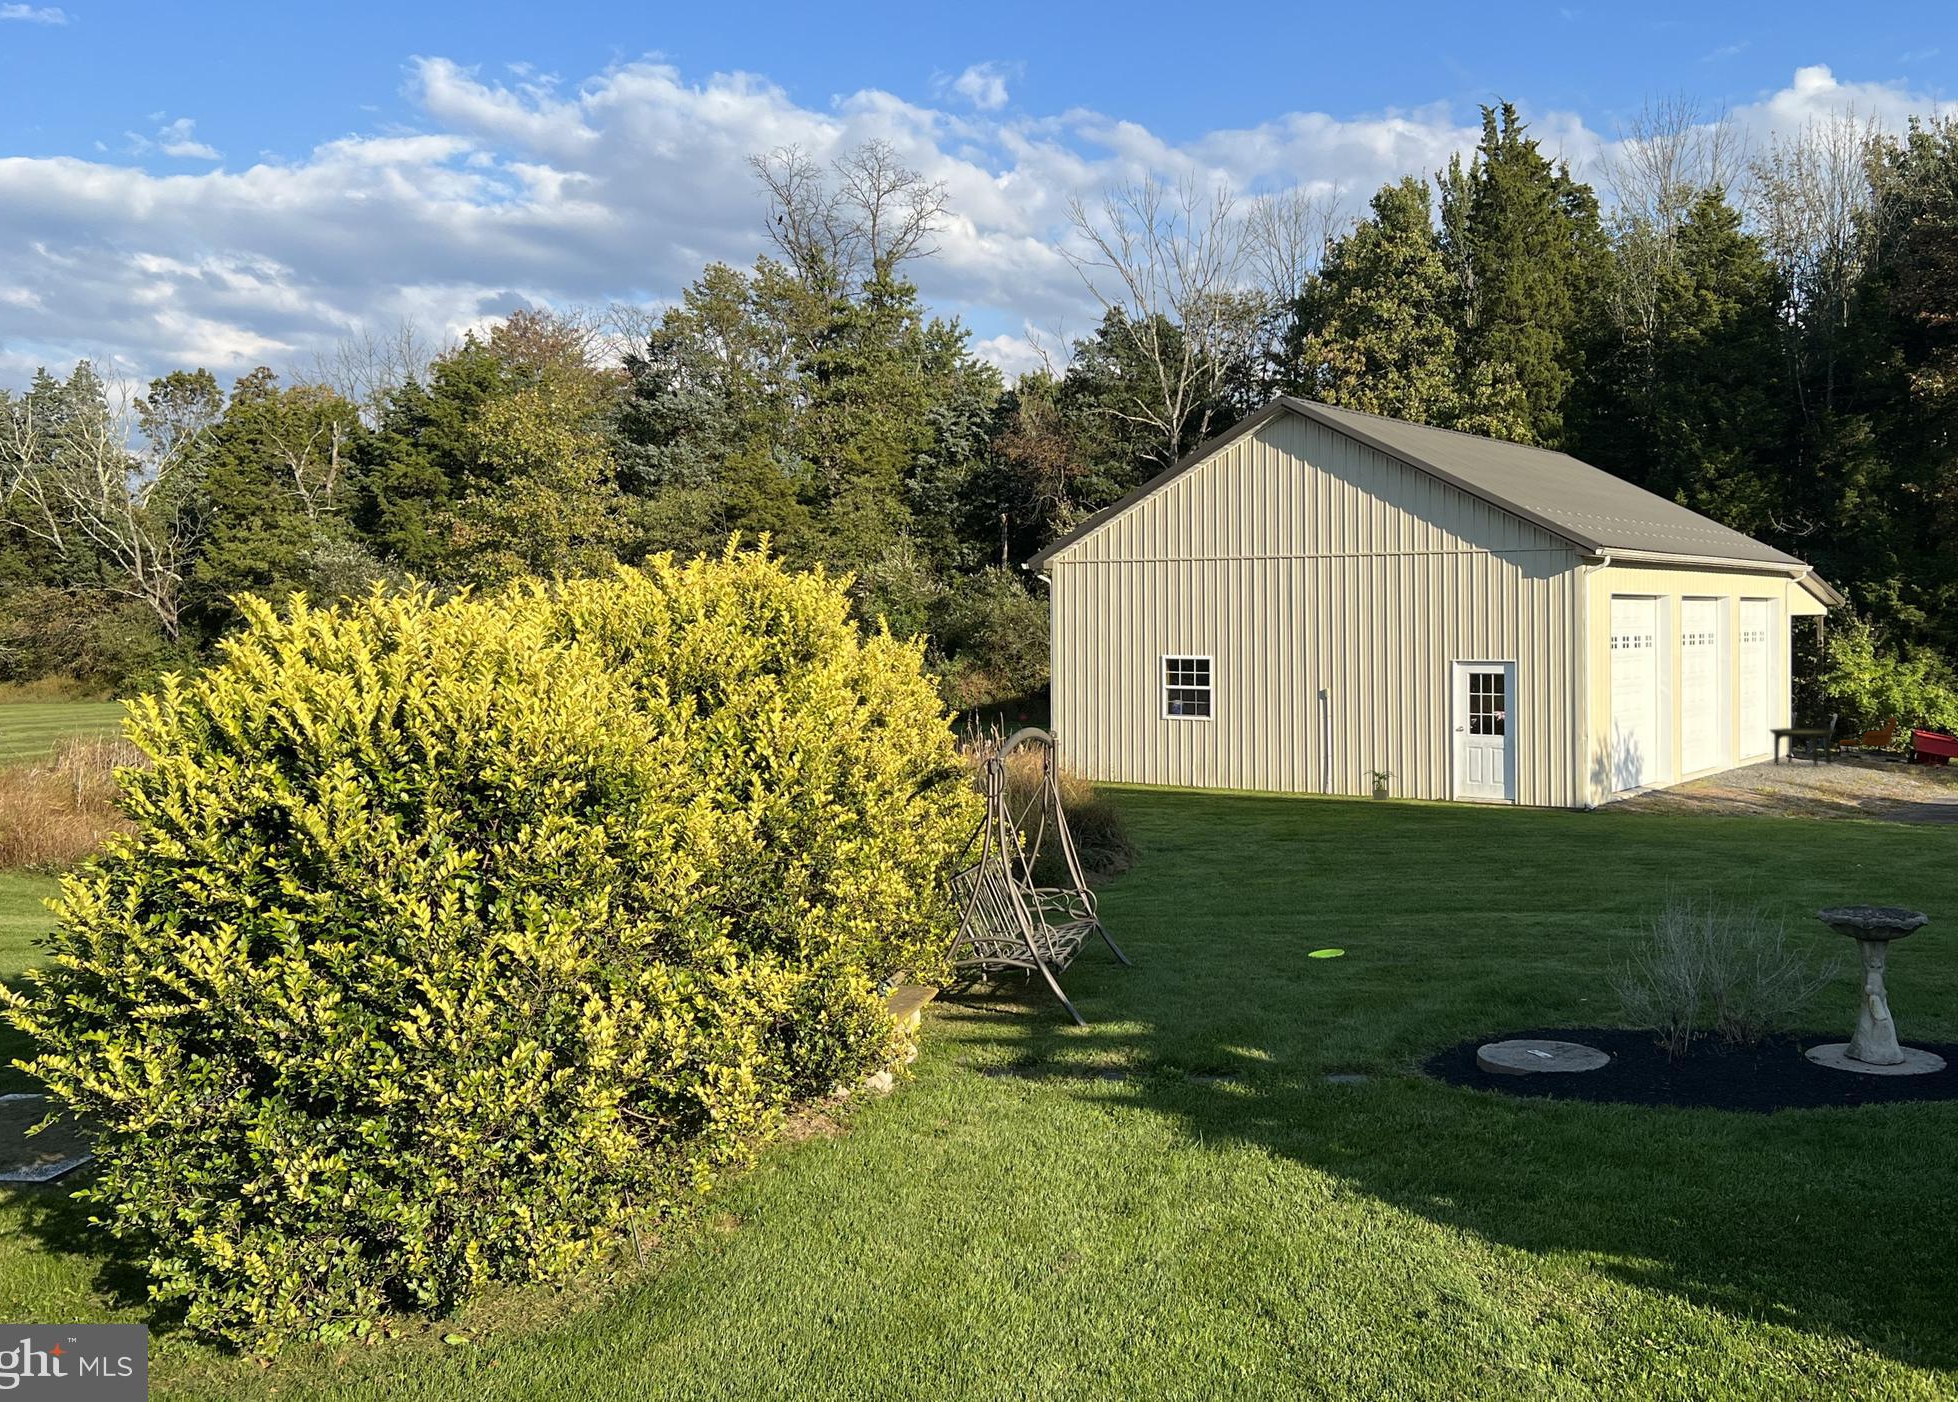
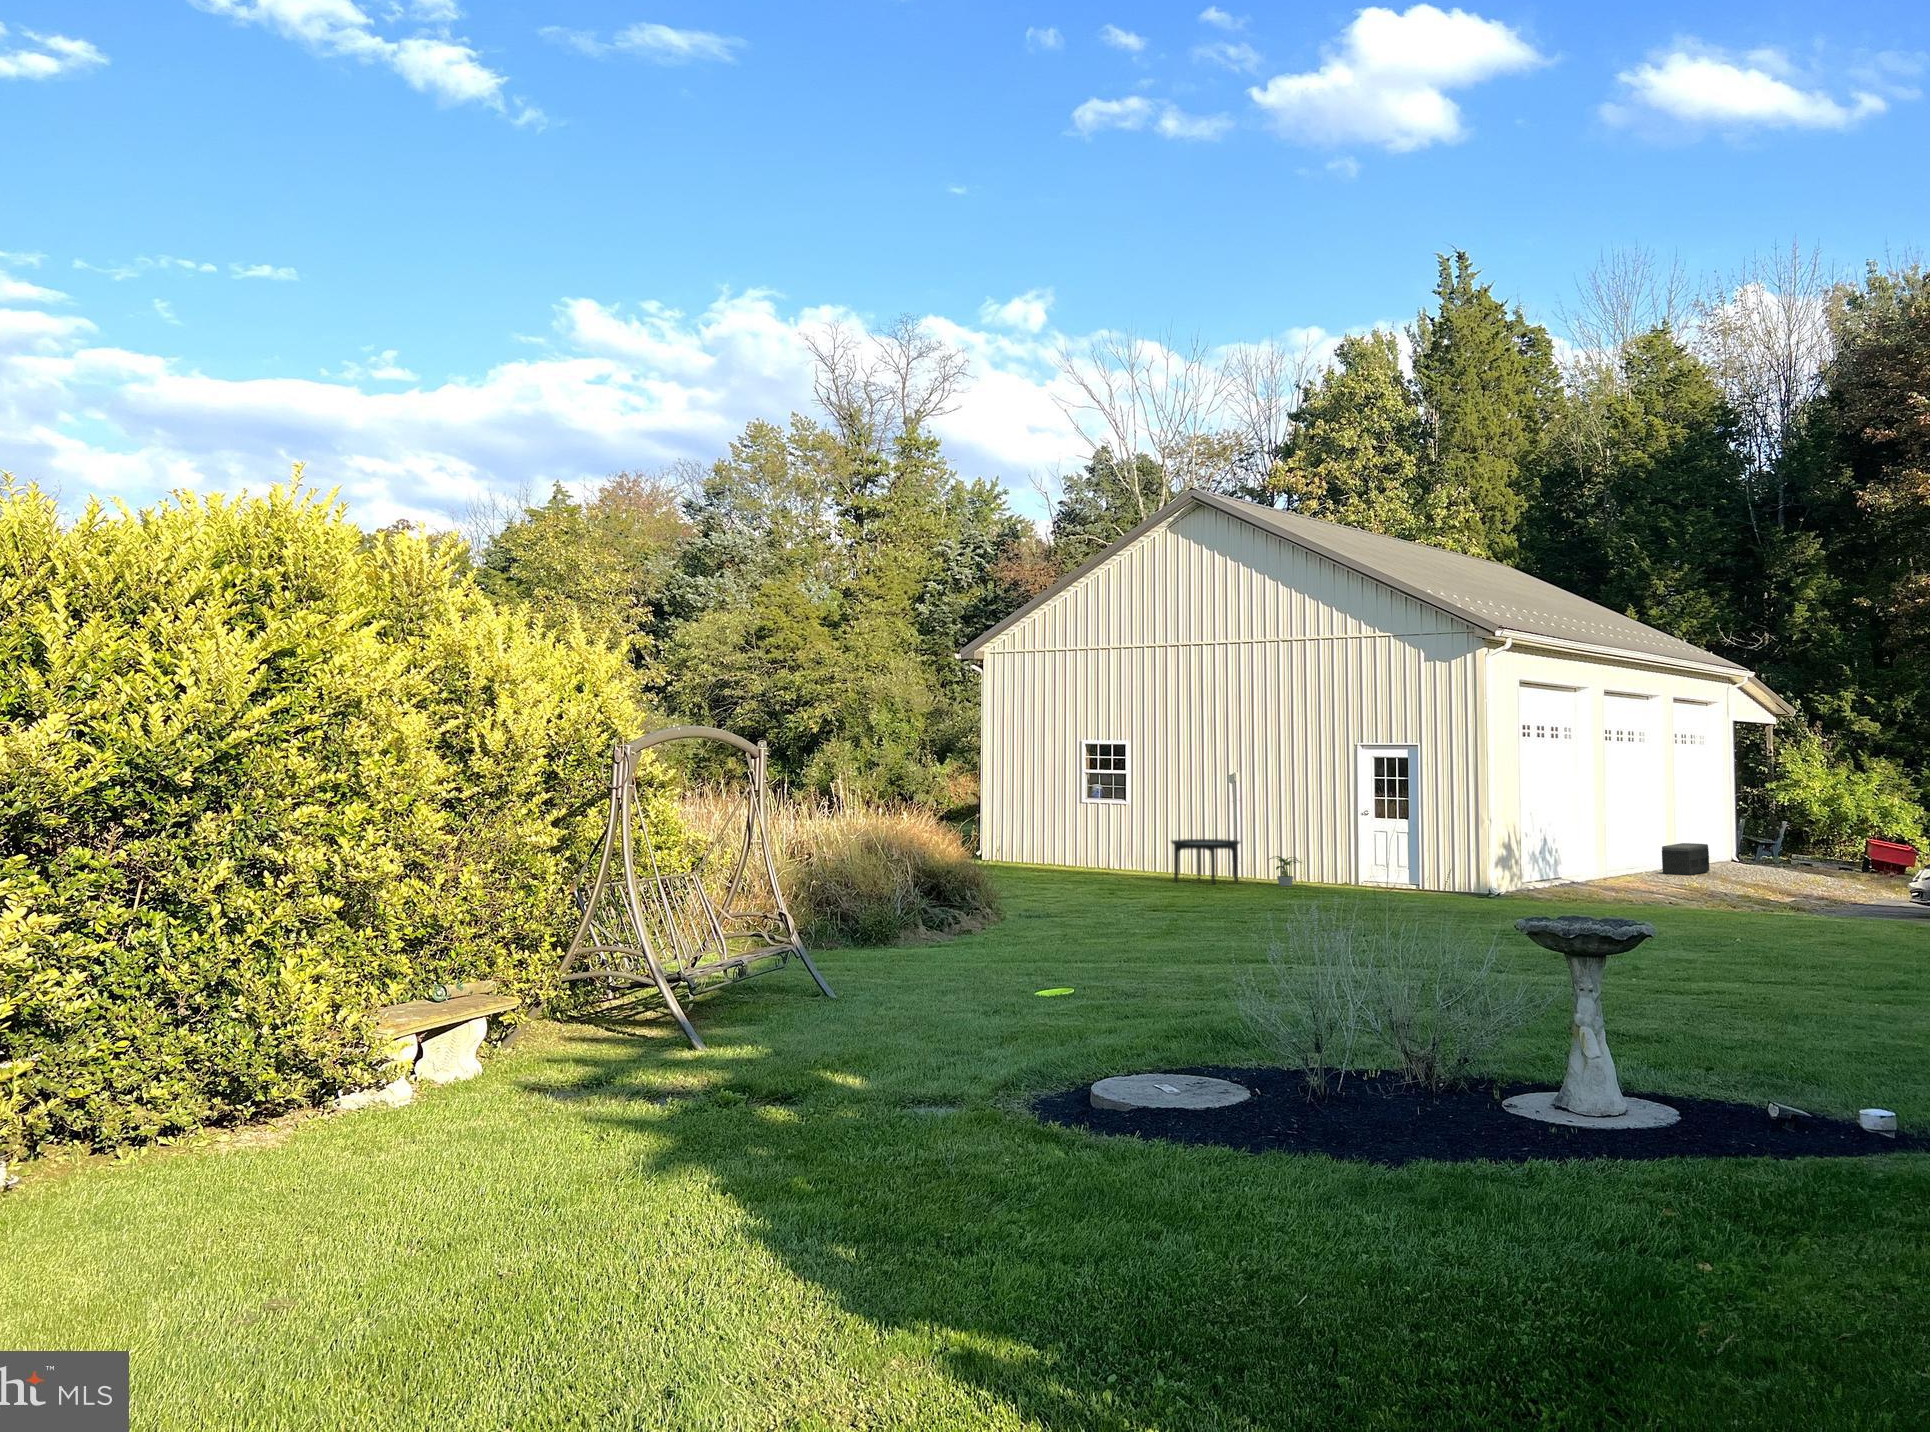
lounge chair: present [1838,717,1897,755] -> none [1786,825,1847,864]
round table: present [1770,728,1835,767] -> present [1171,839,1240,885]
storage bench: none [1728,742,1771,775] -> present [1662,843,1709,875]

